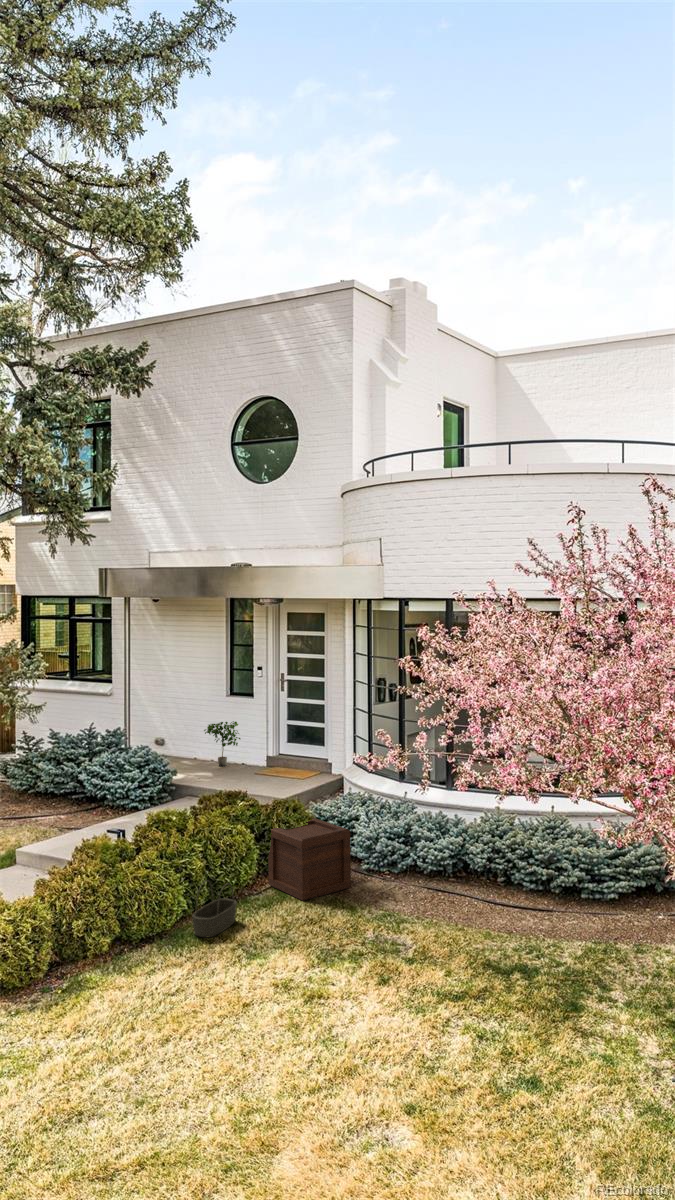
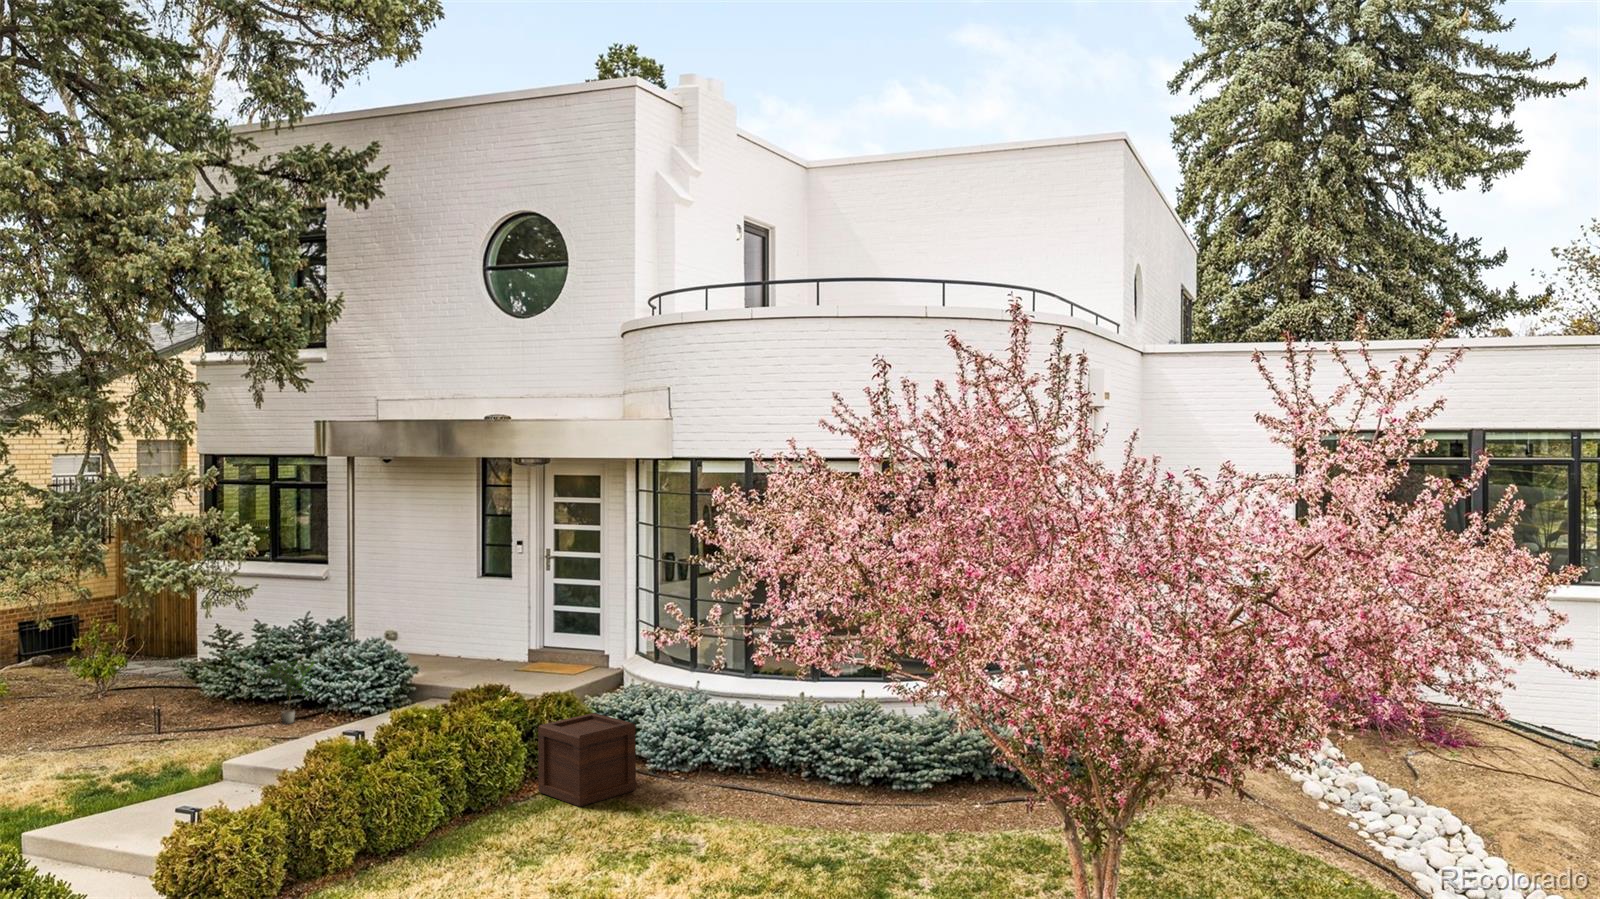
potted plant: present [204,721,240,766] -> present [264,661,314,724]
basket: present [192,880,237,937] -> none [450,786,502,851]

